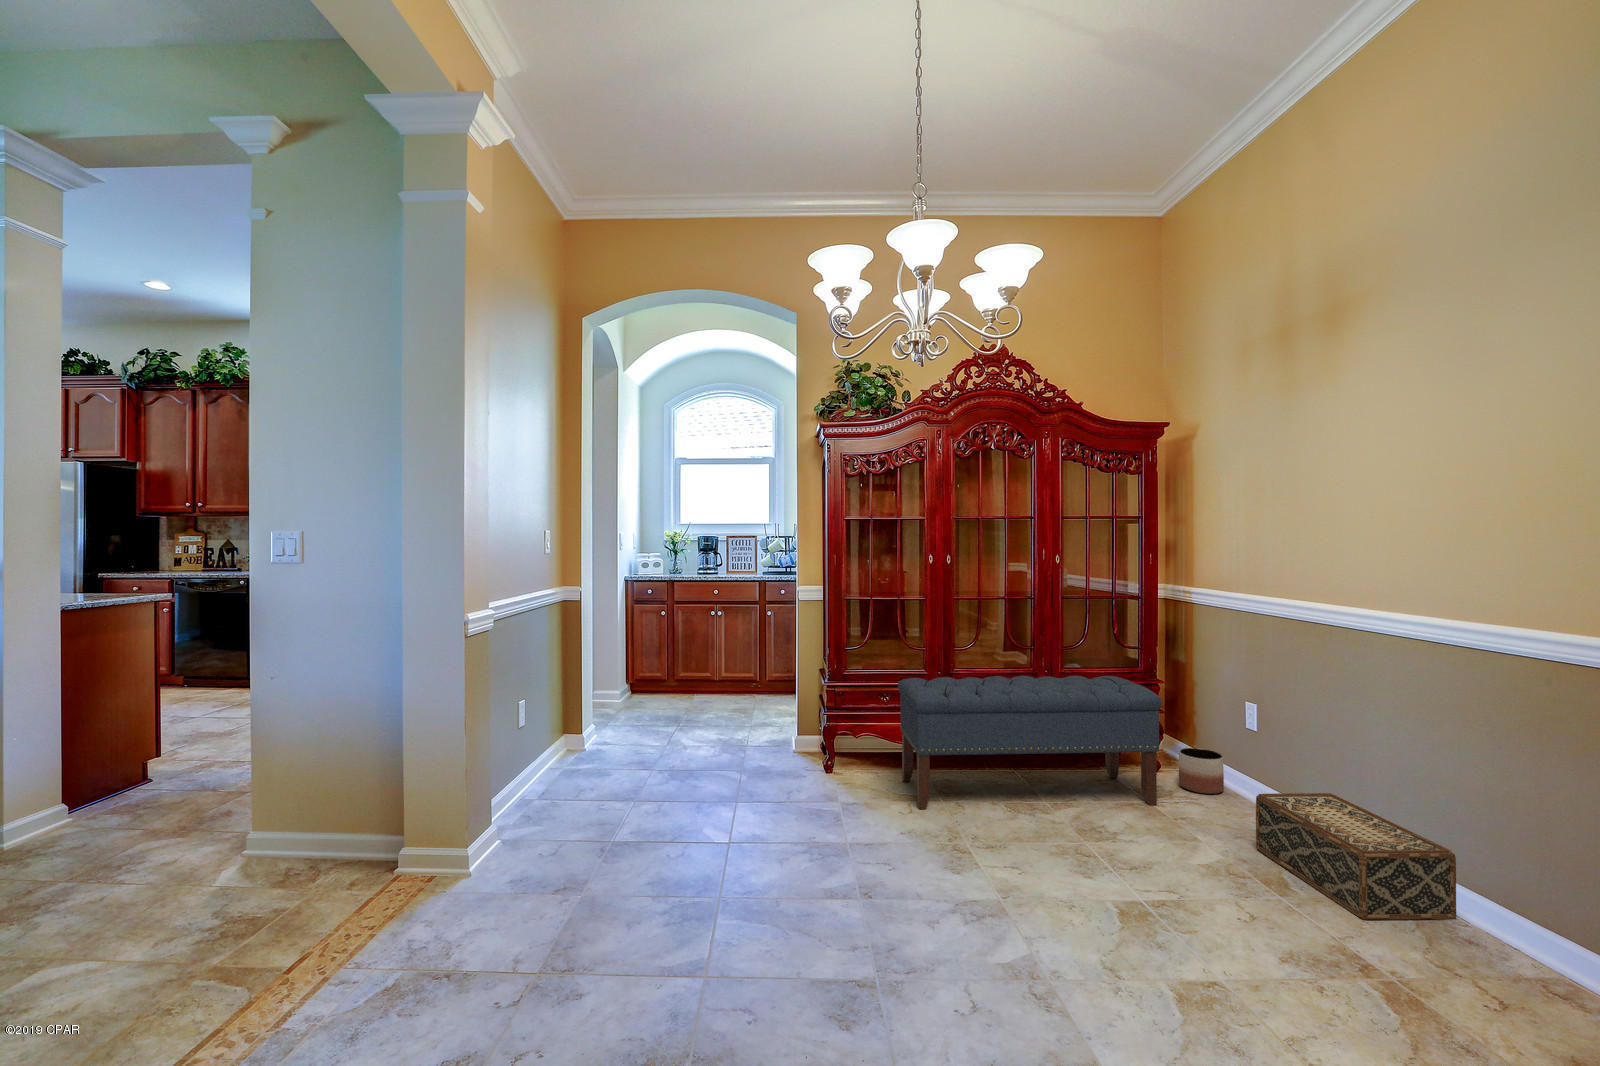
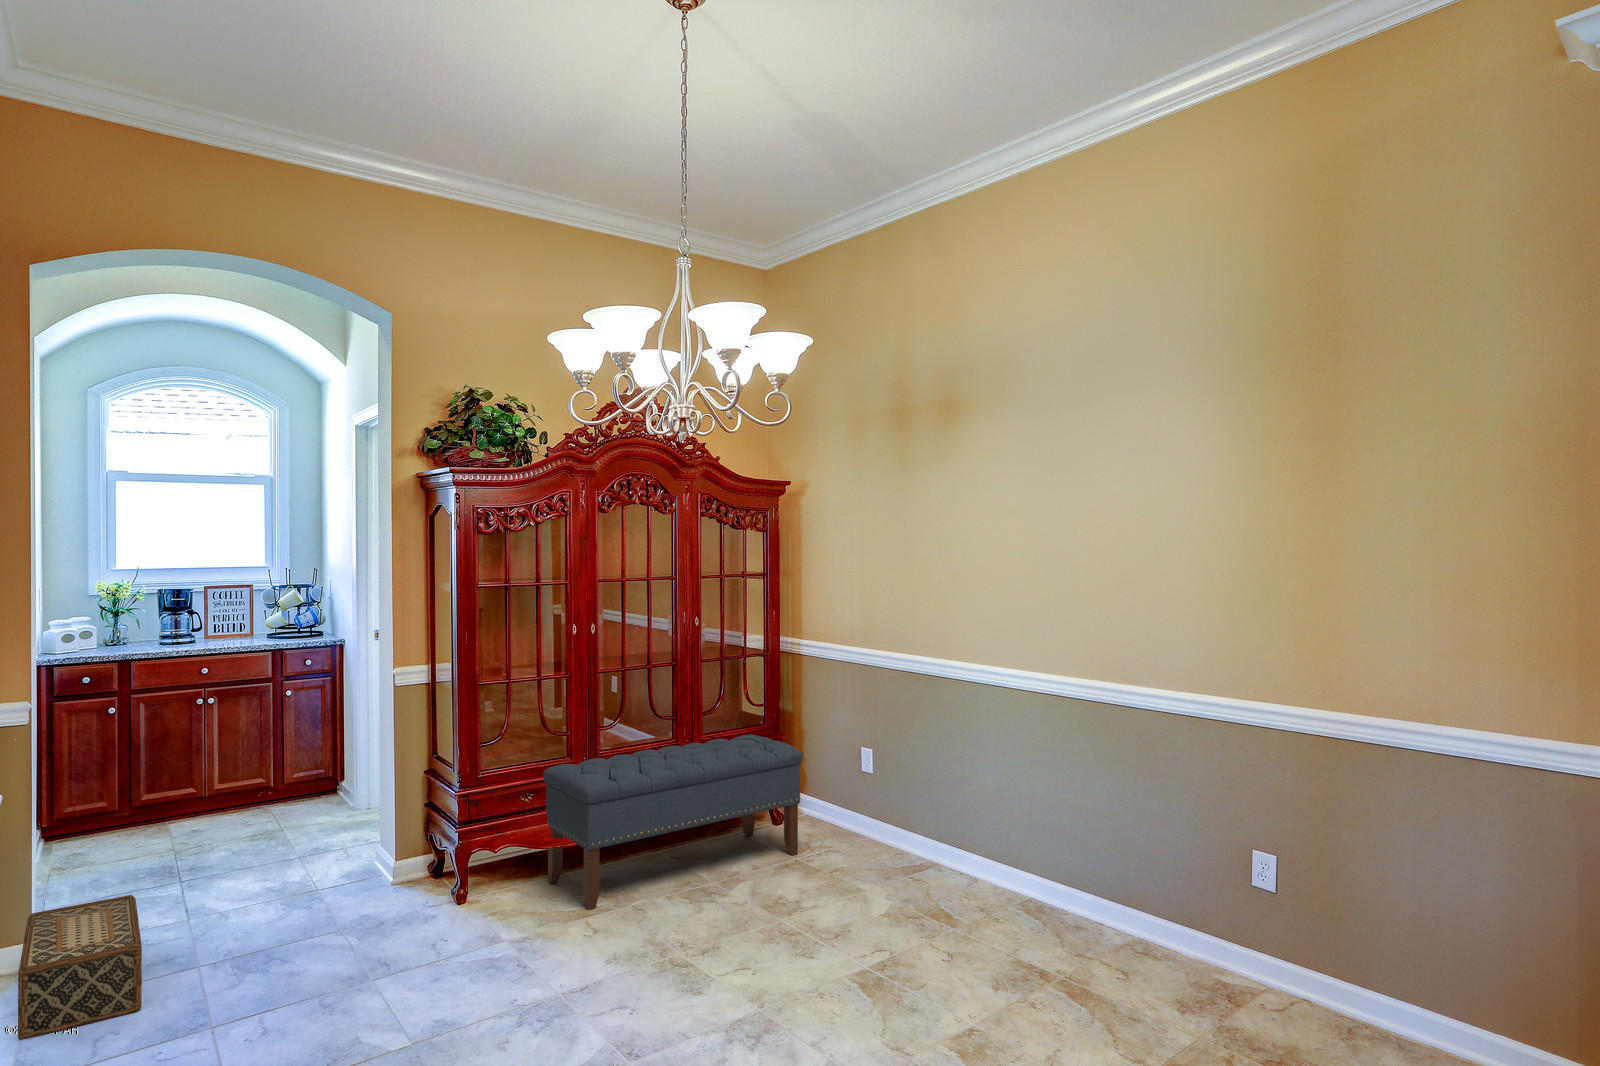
planter: present [1179,748,1224,794] -> none [805,793,842,835]
woven basket: present [1256,793,1456,920] -> present [18,895,142,1040]

